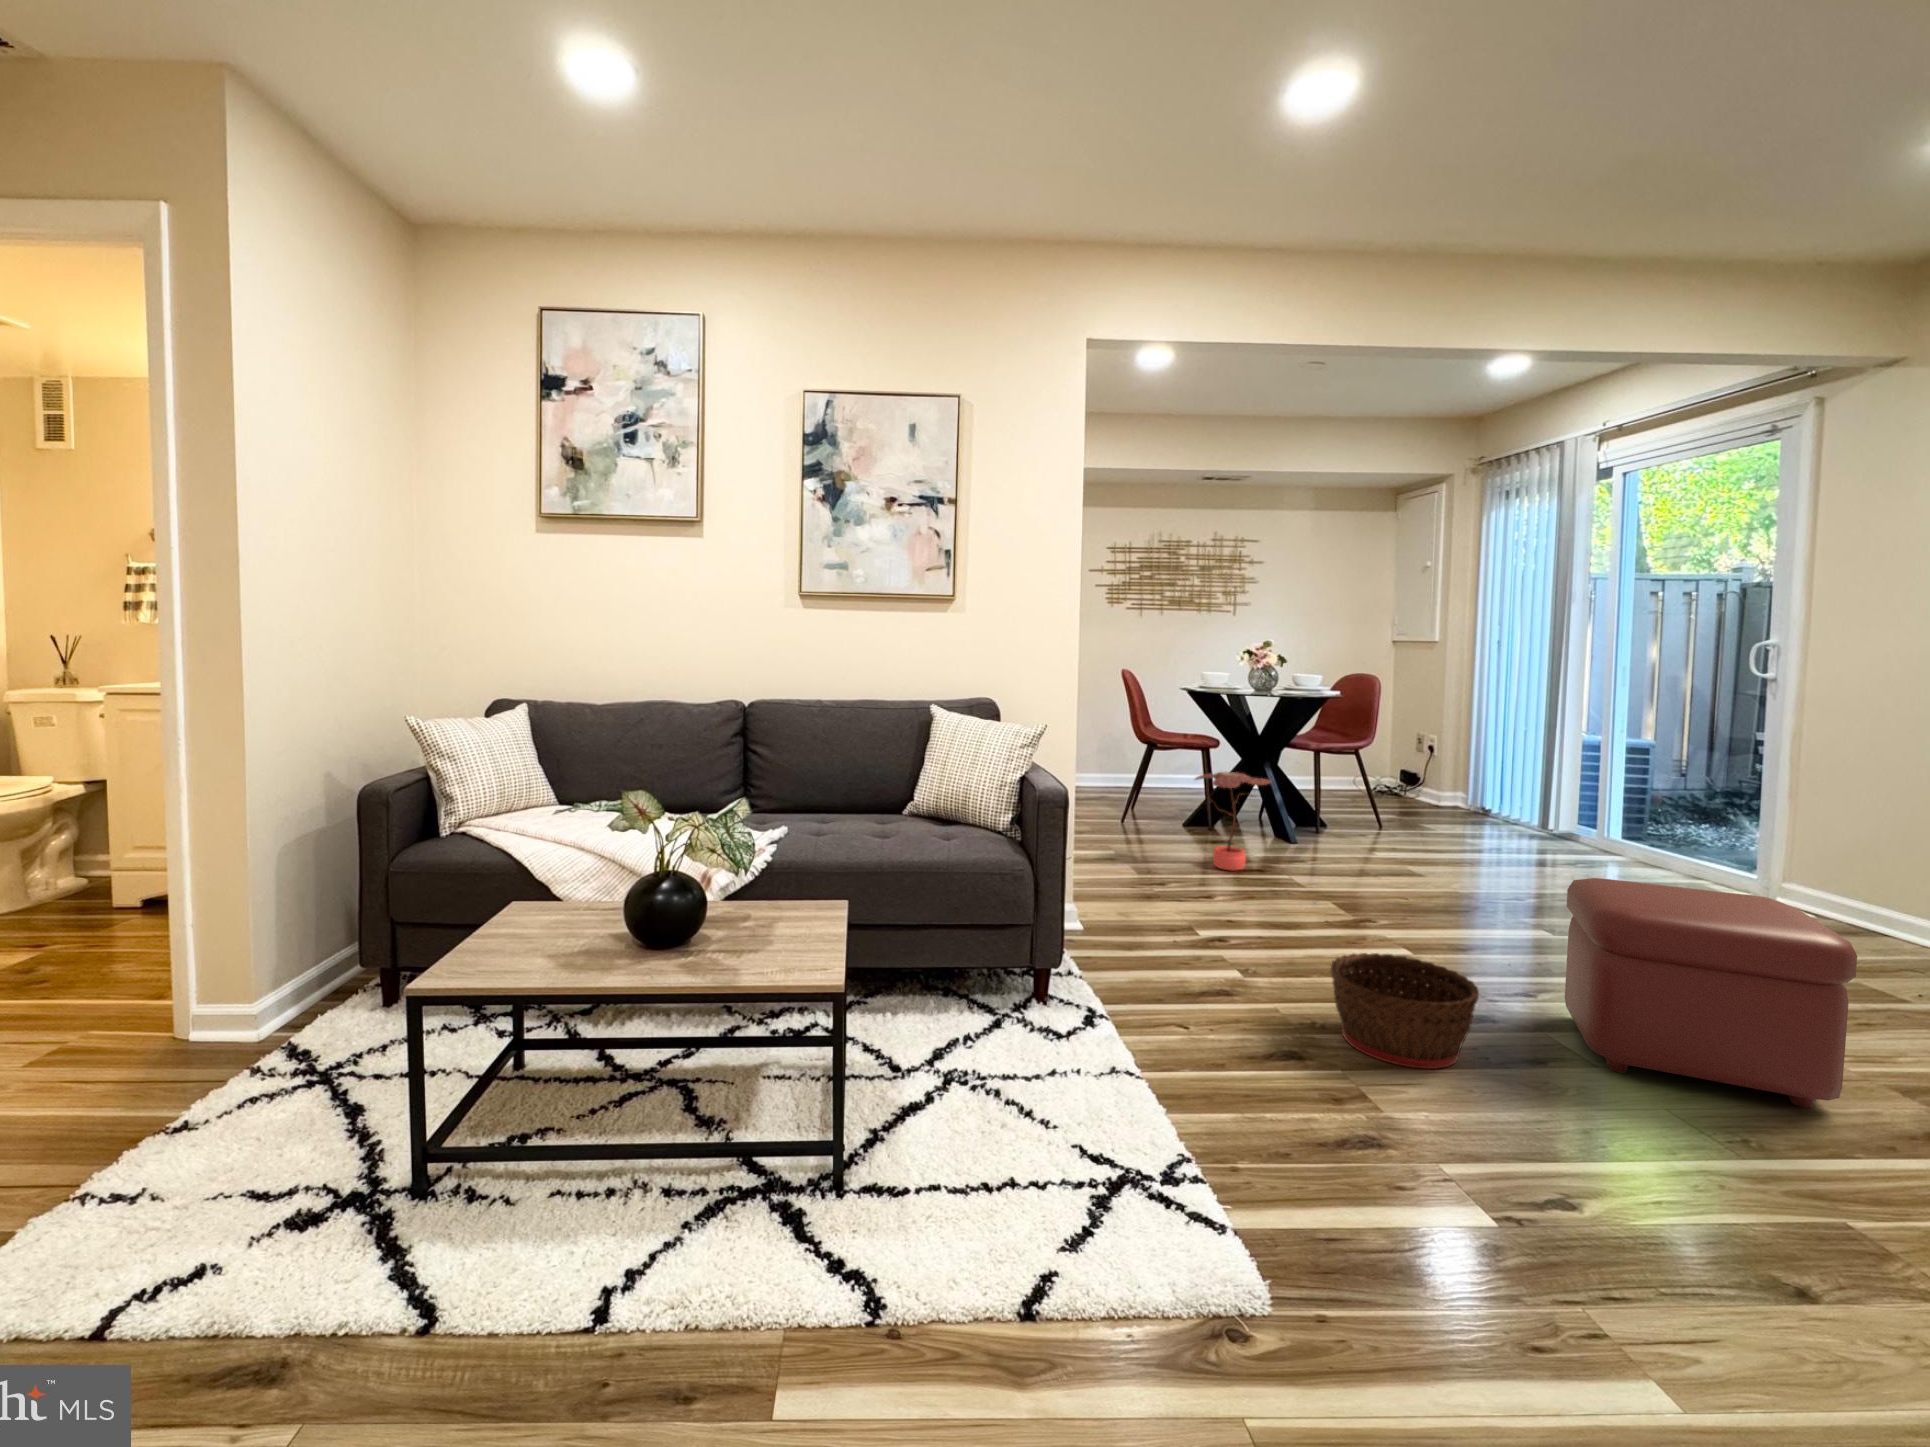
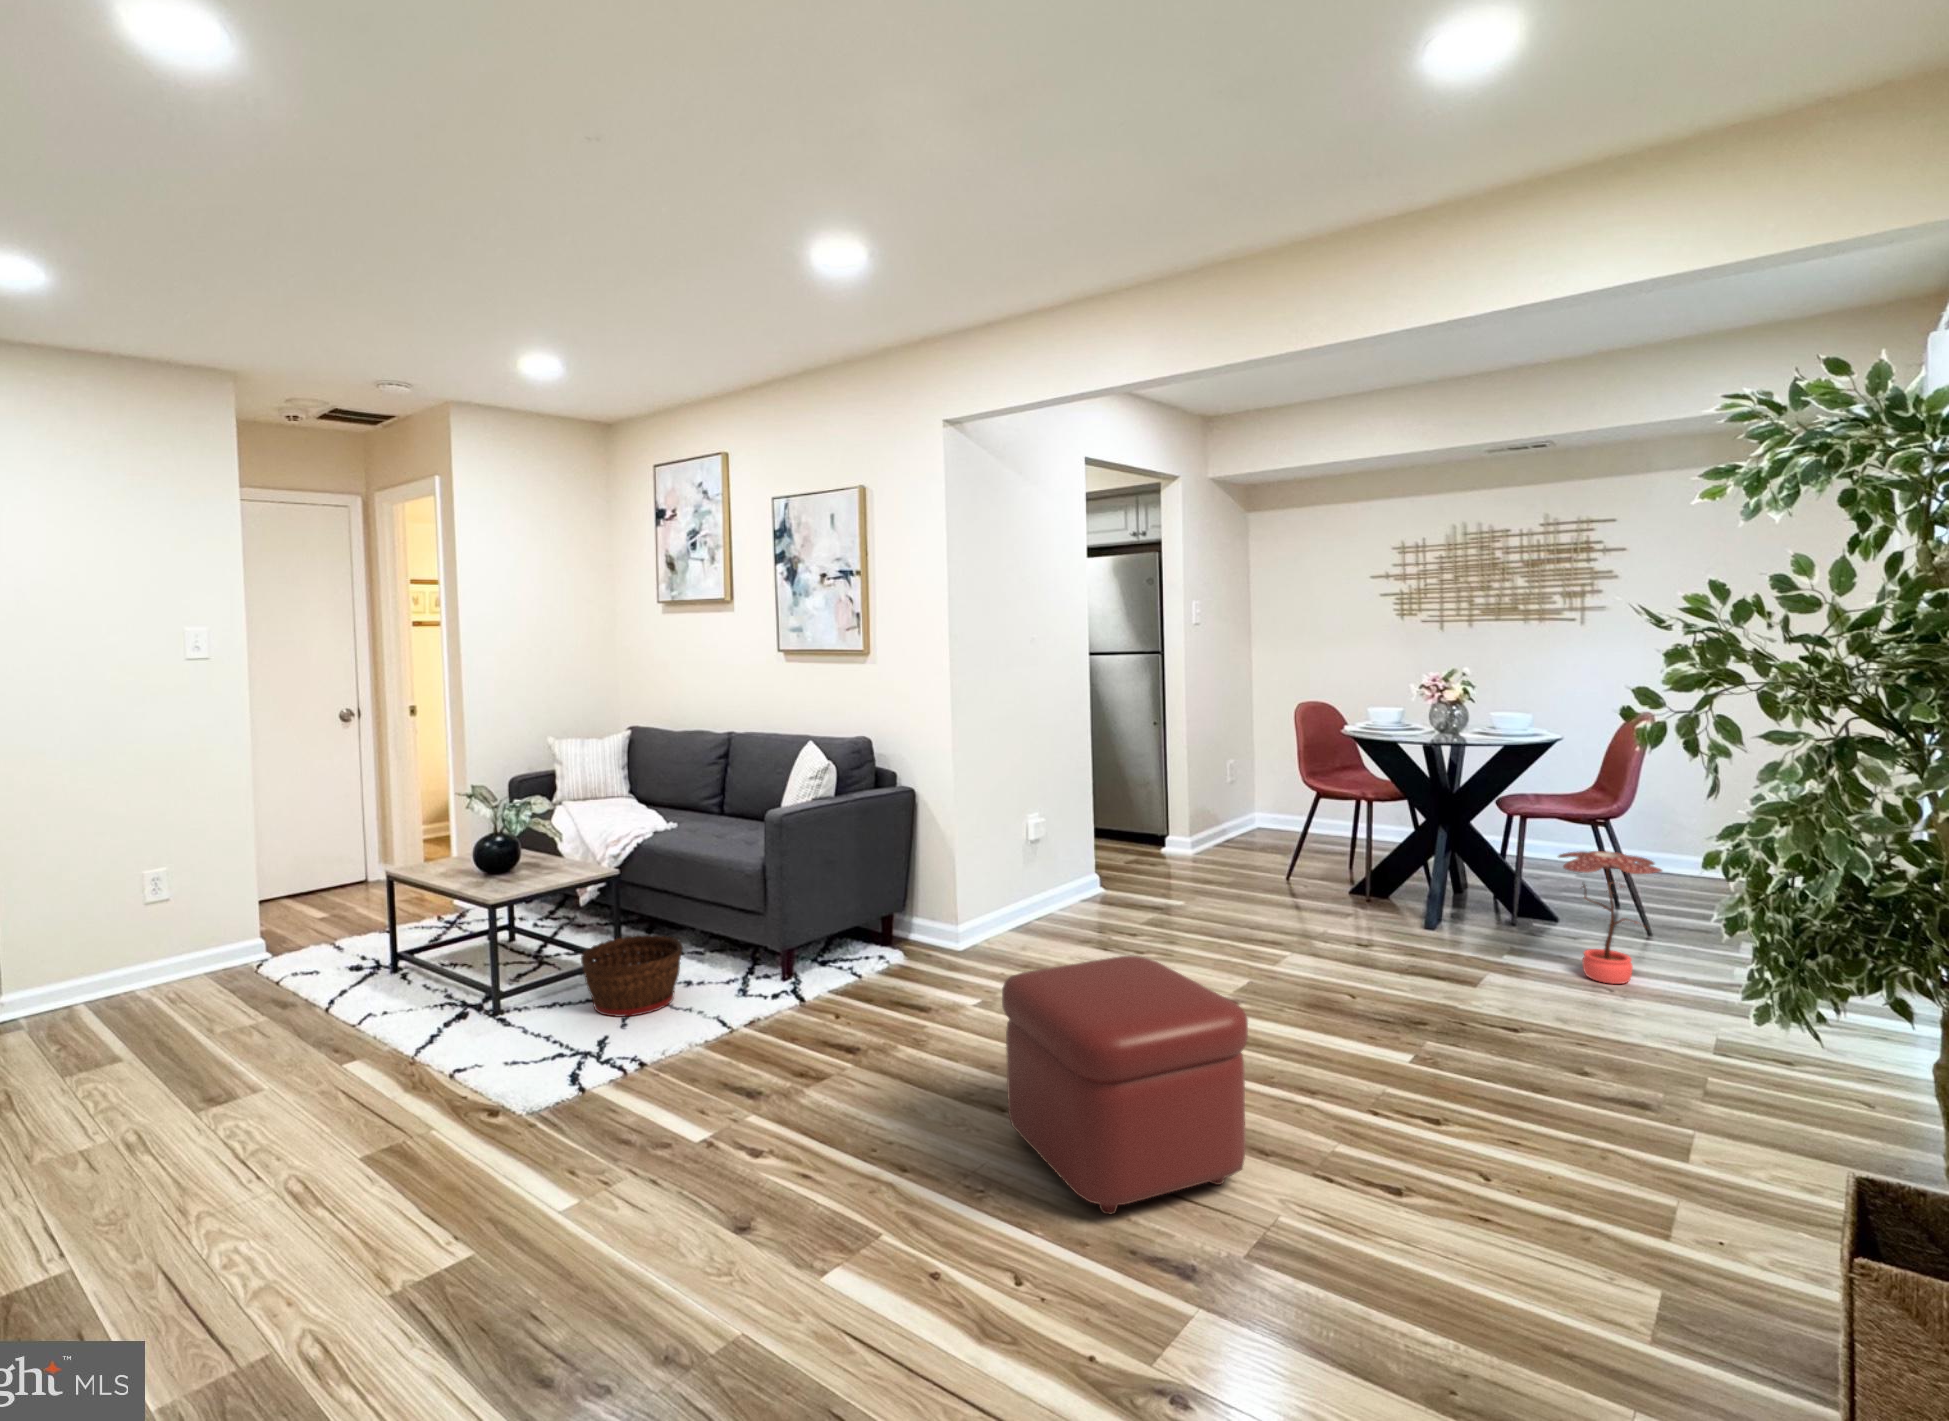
potted plant: present [1195,772,1271,870] -> present [1559,851,1662,984]
basket: present [1330,953,1479,1069] -> present [581,935,683,1017]

